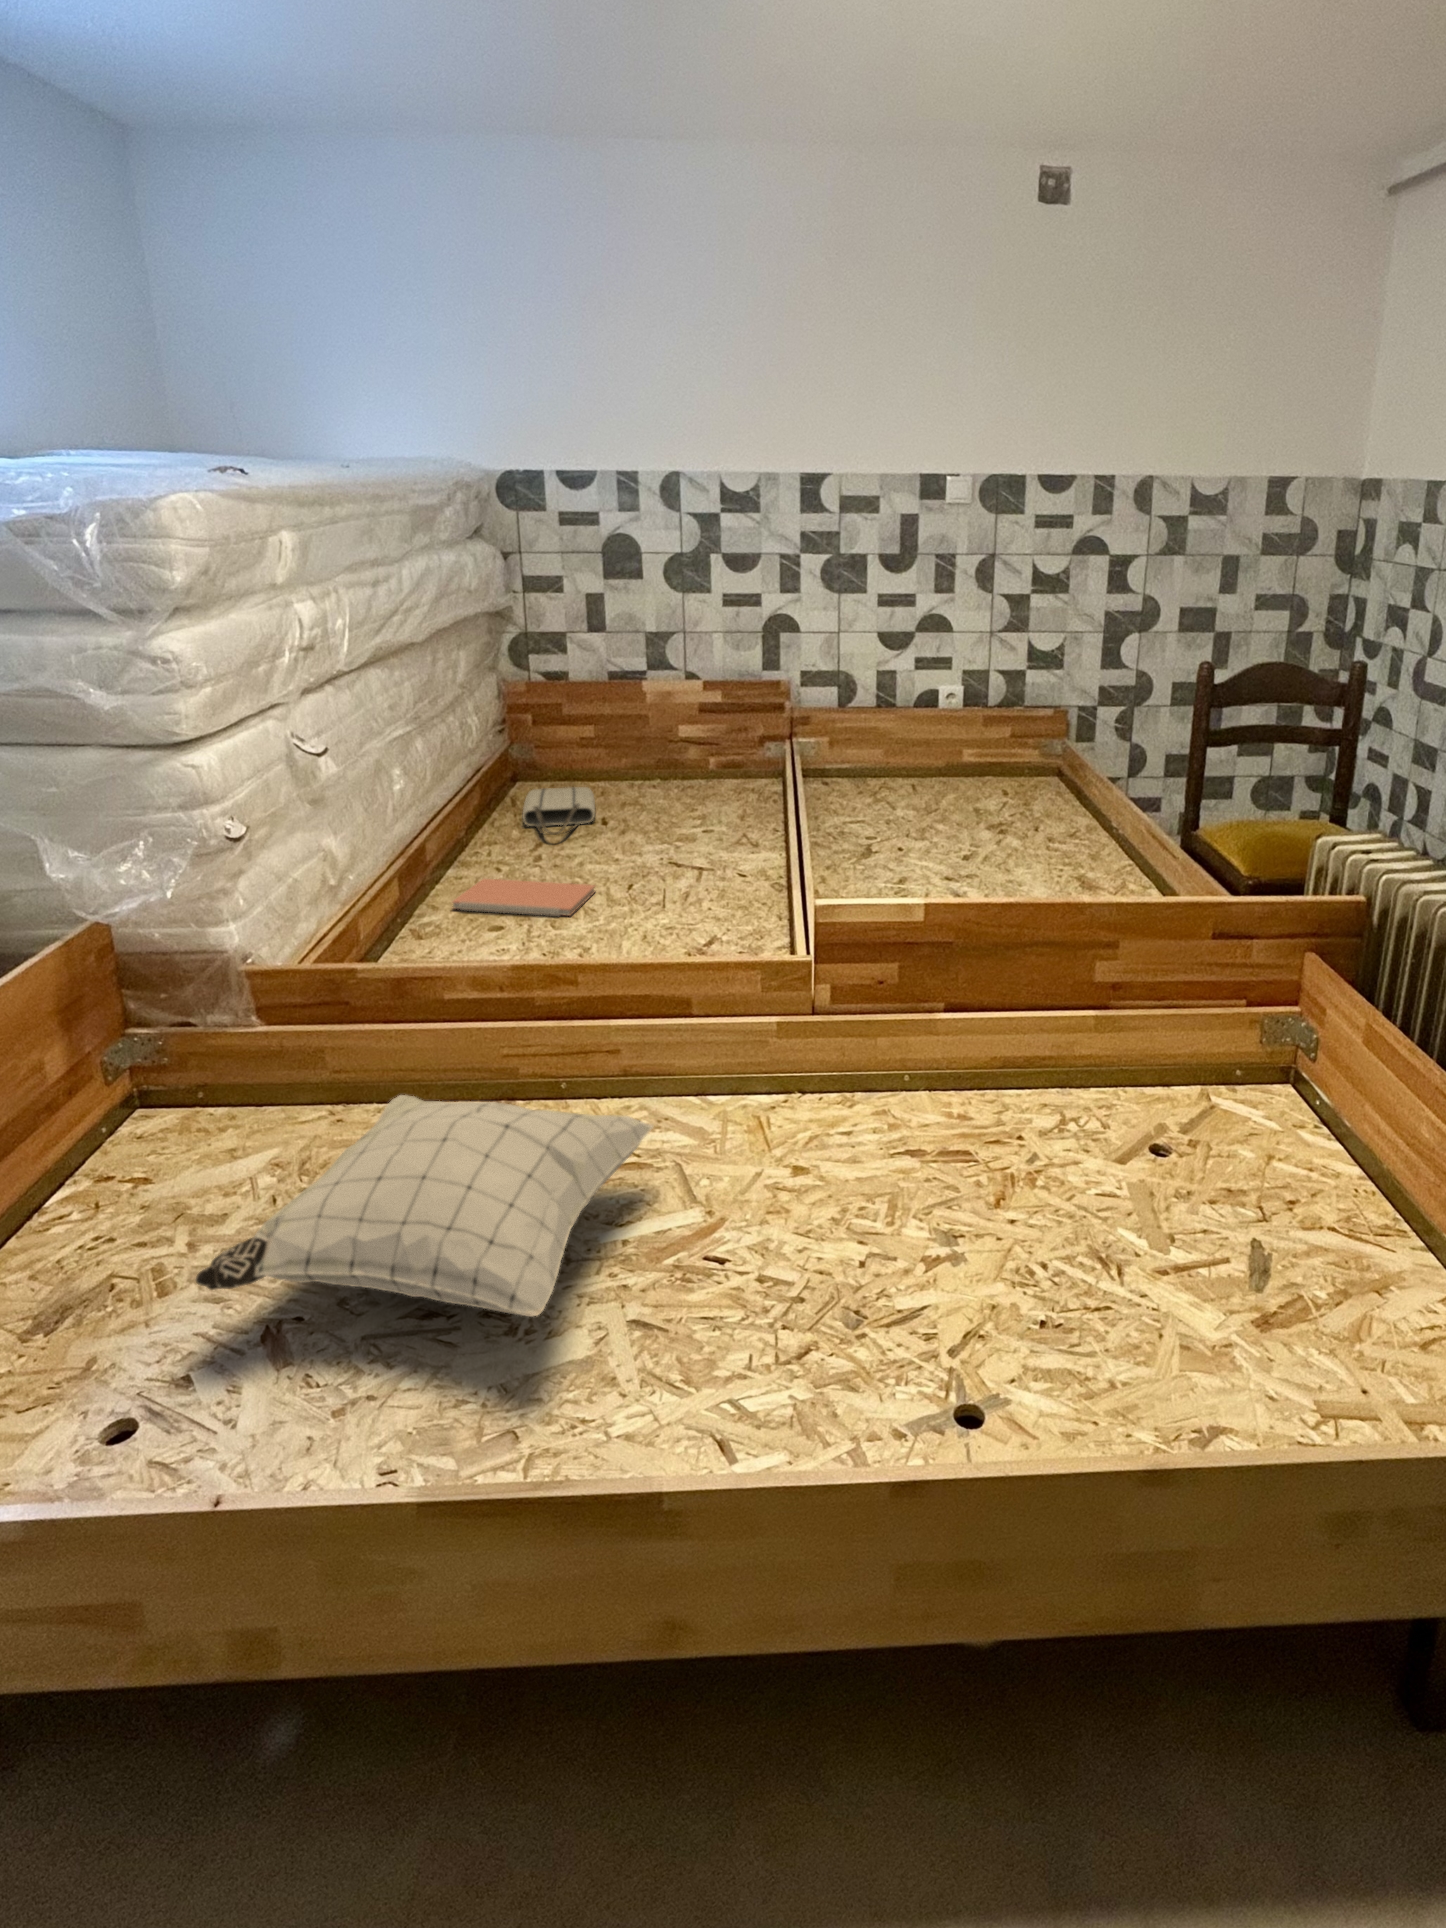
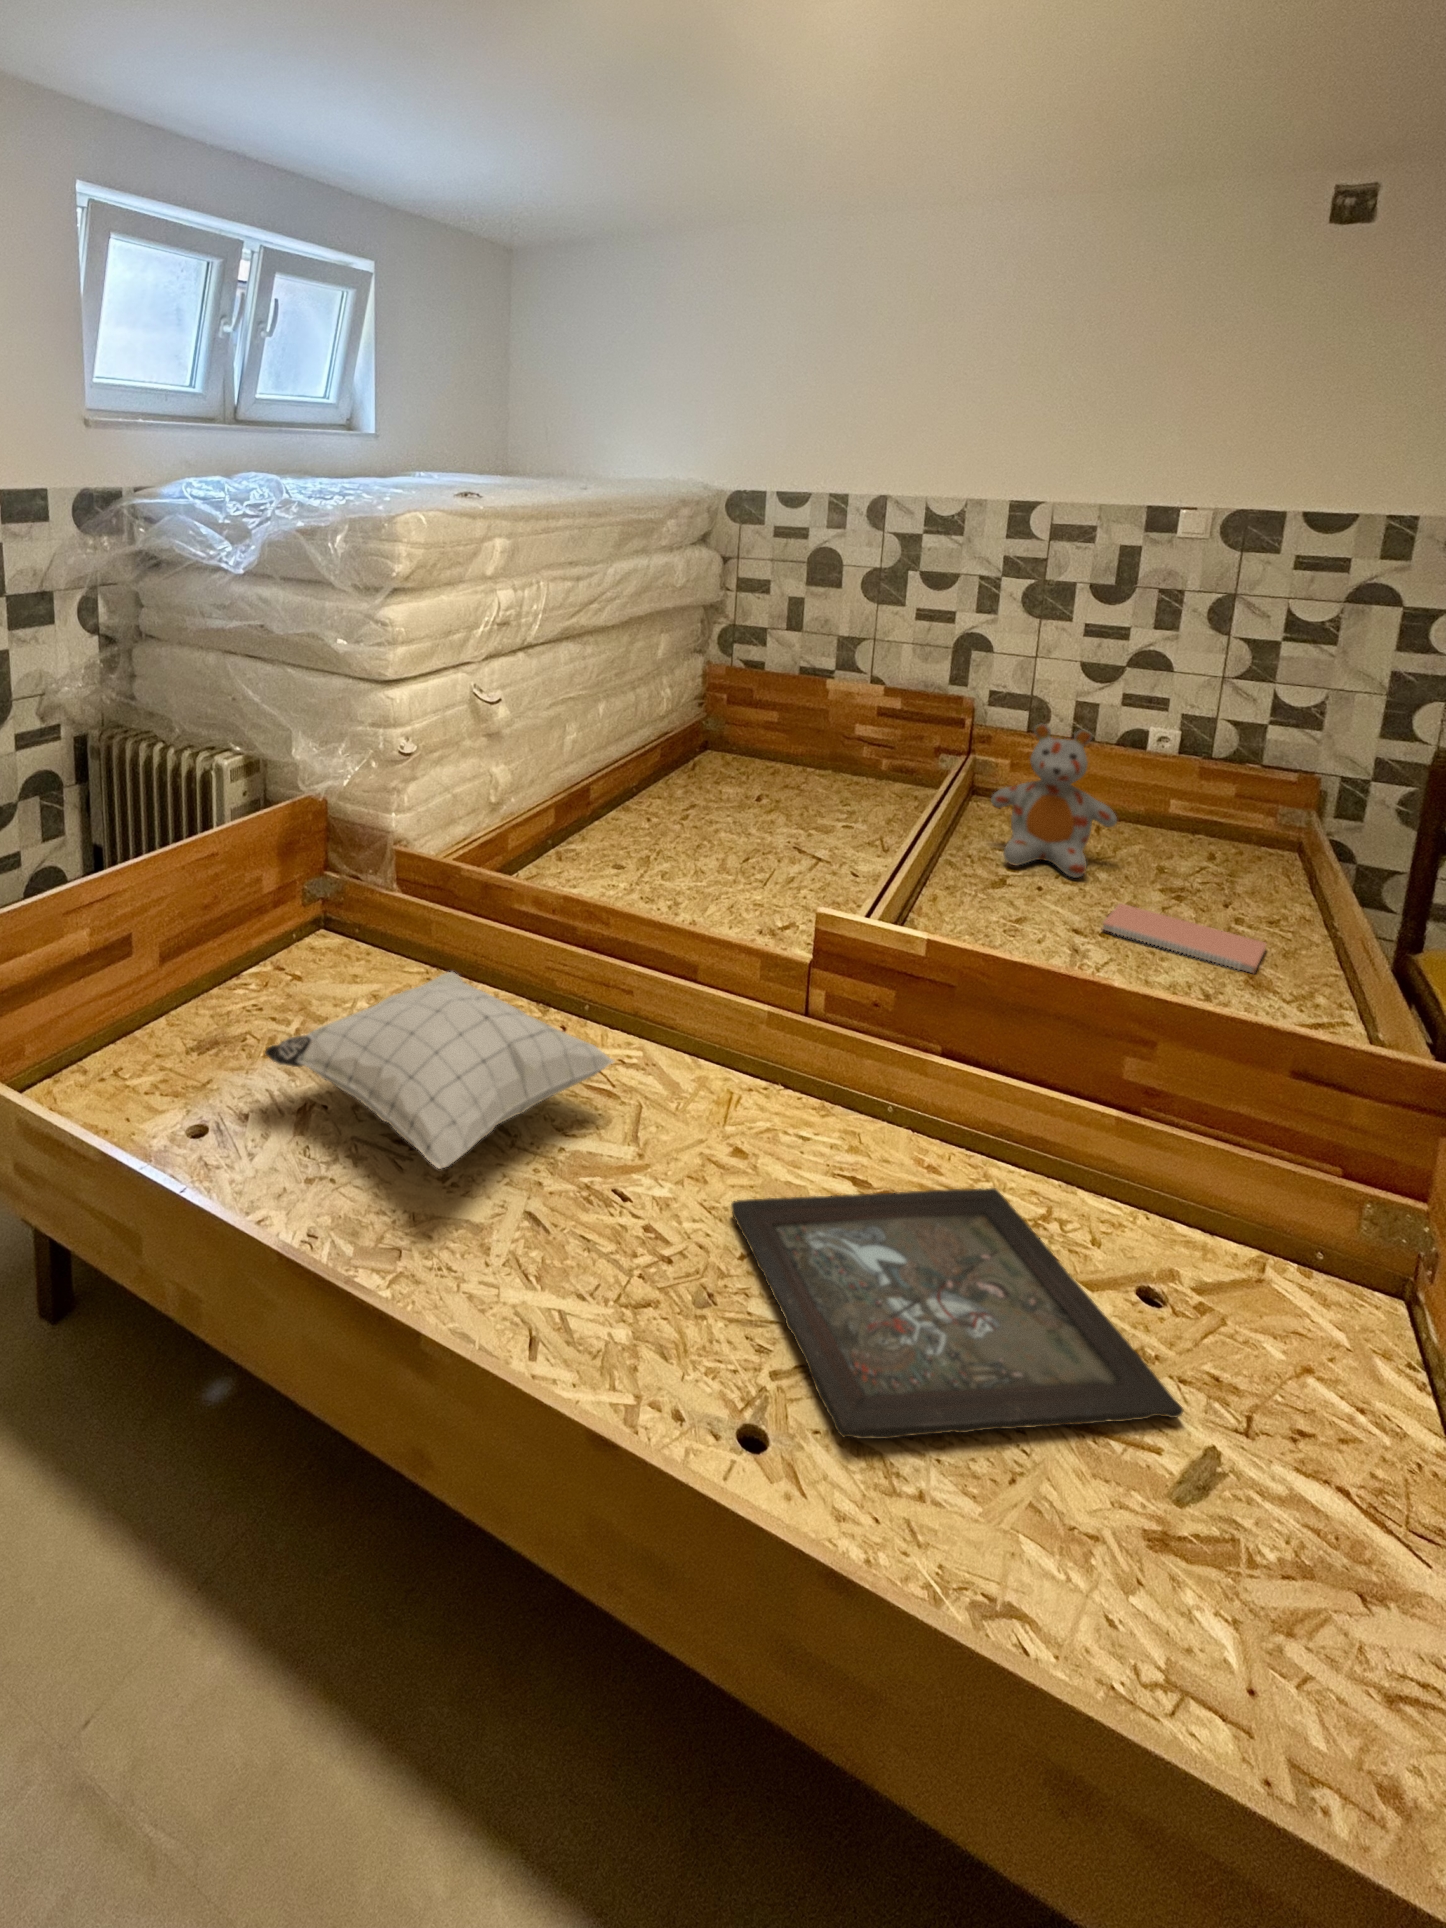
stuffed bear: none [845,691,952,832] -> present [991,724,1117,878]
tote bag: present [523,787,595,835] -> none [684,759,754,801]
notebook: present [452,879,595,916] -> present [1102,904,1266,973]
tray: none [829,1112,1231,1373] -> present [731,1188,1183,1439]

